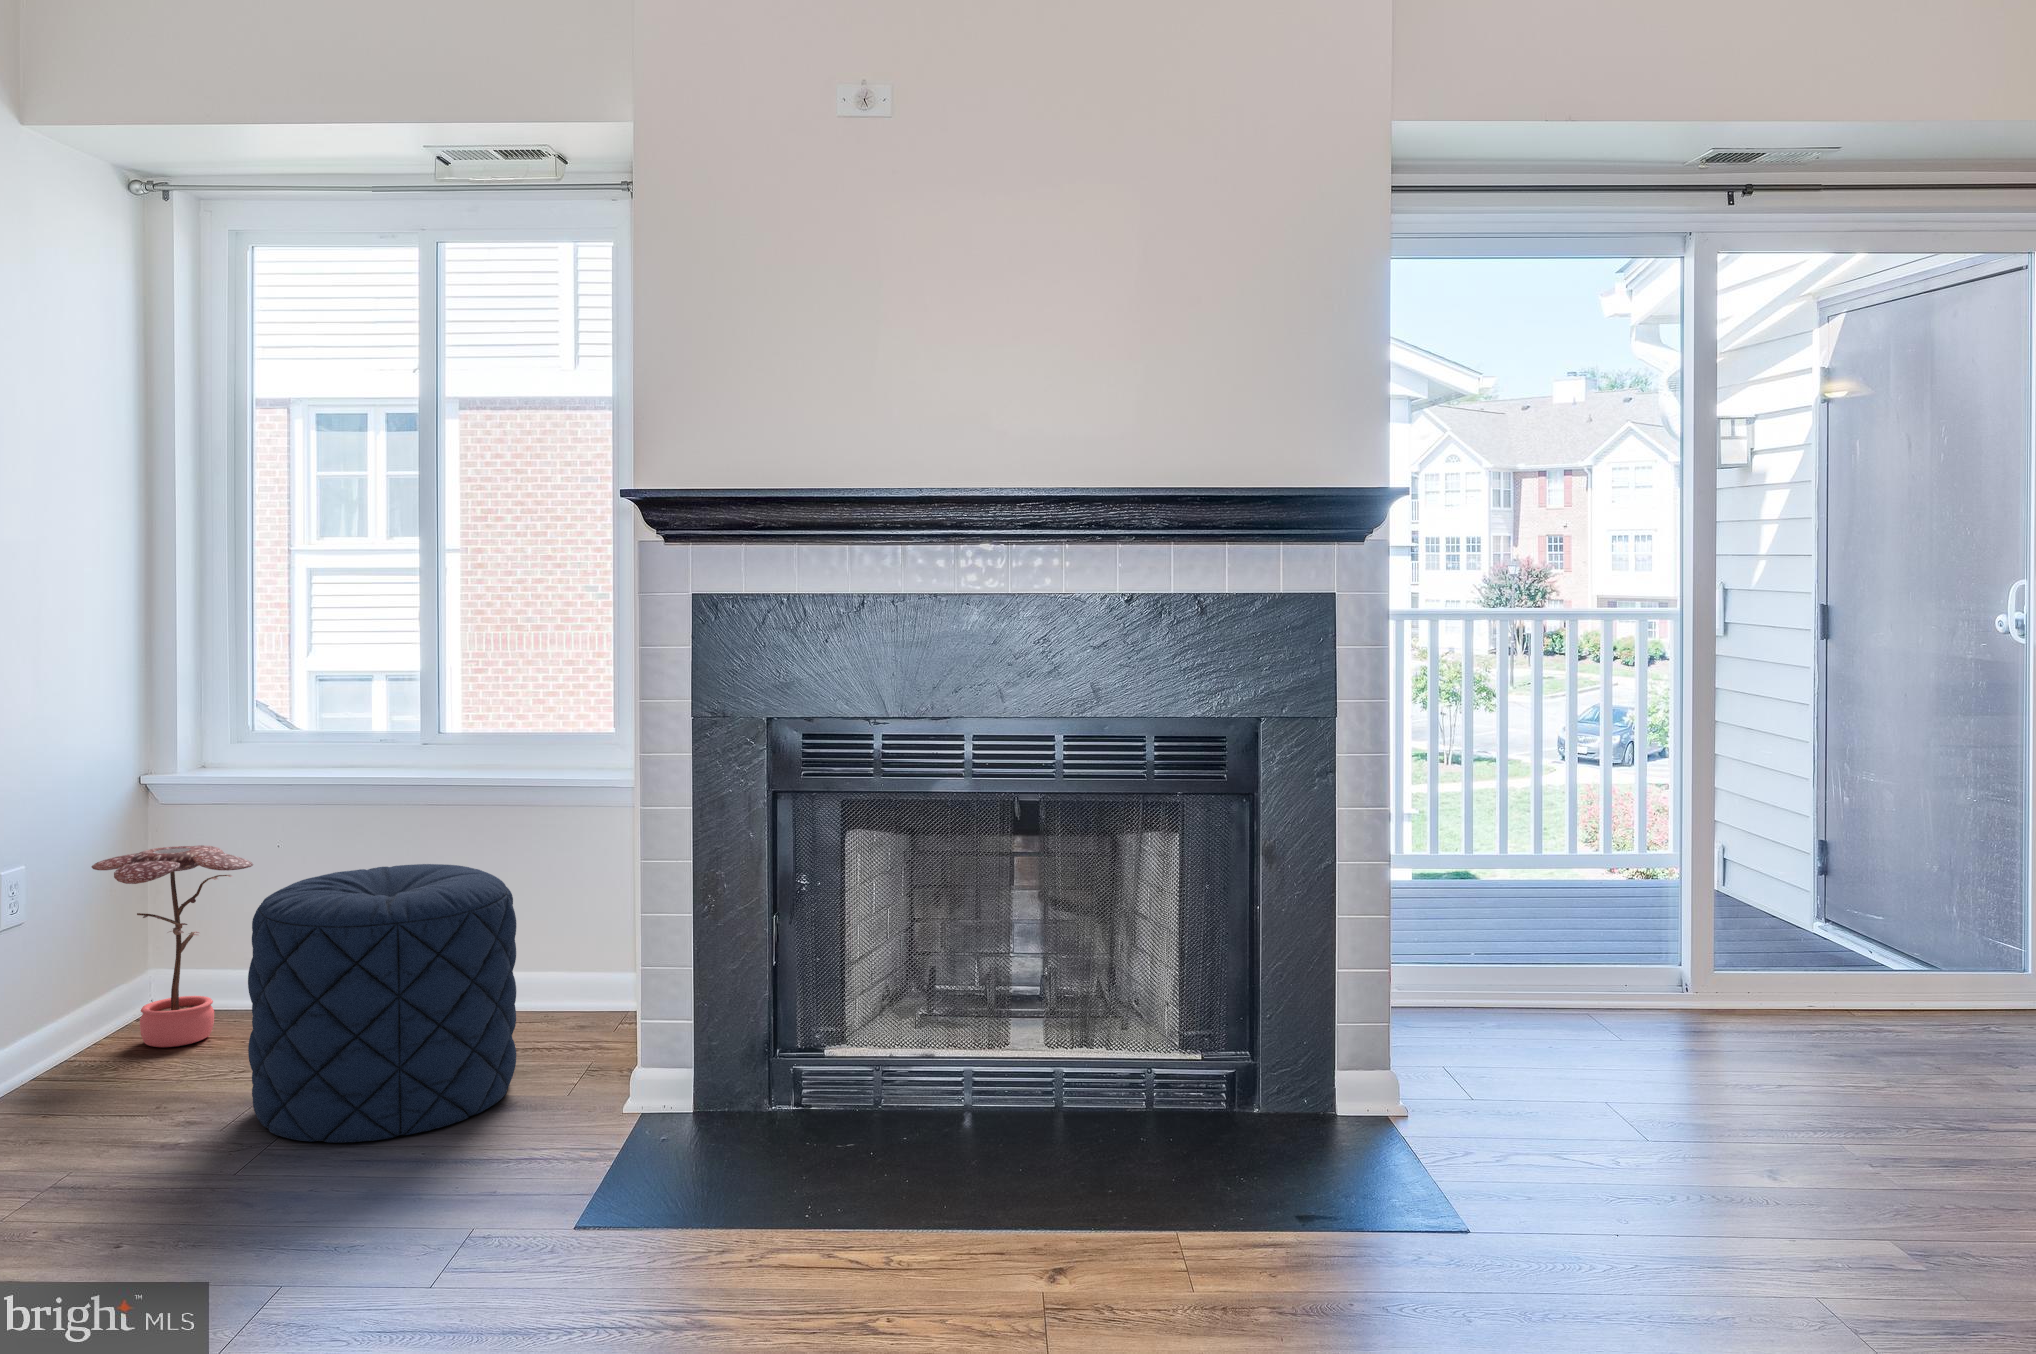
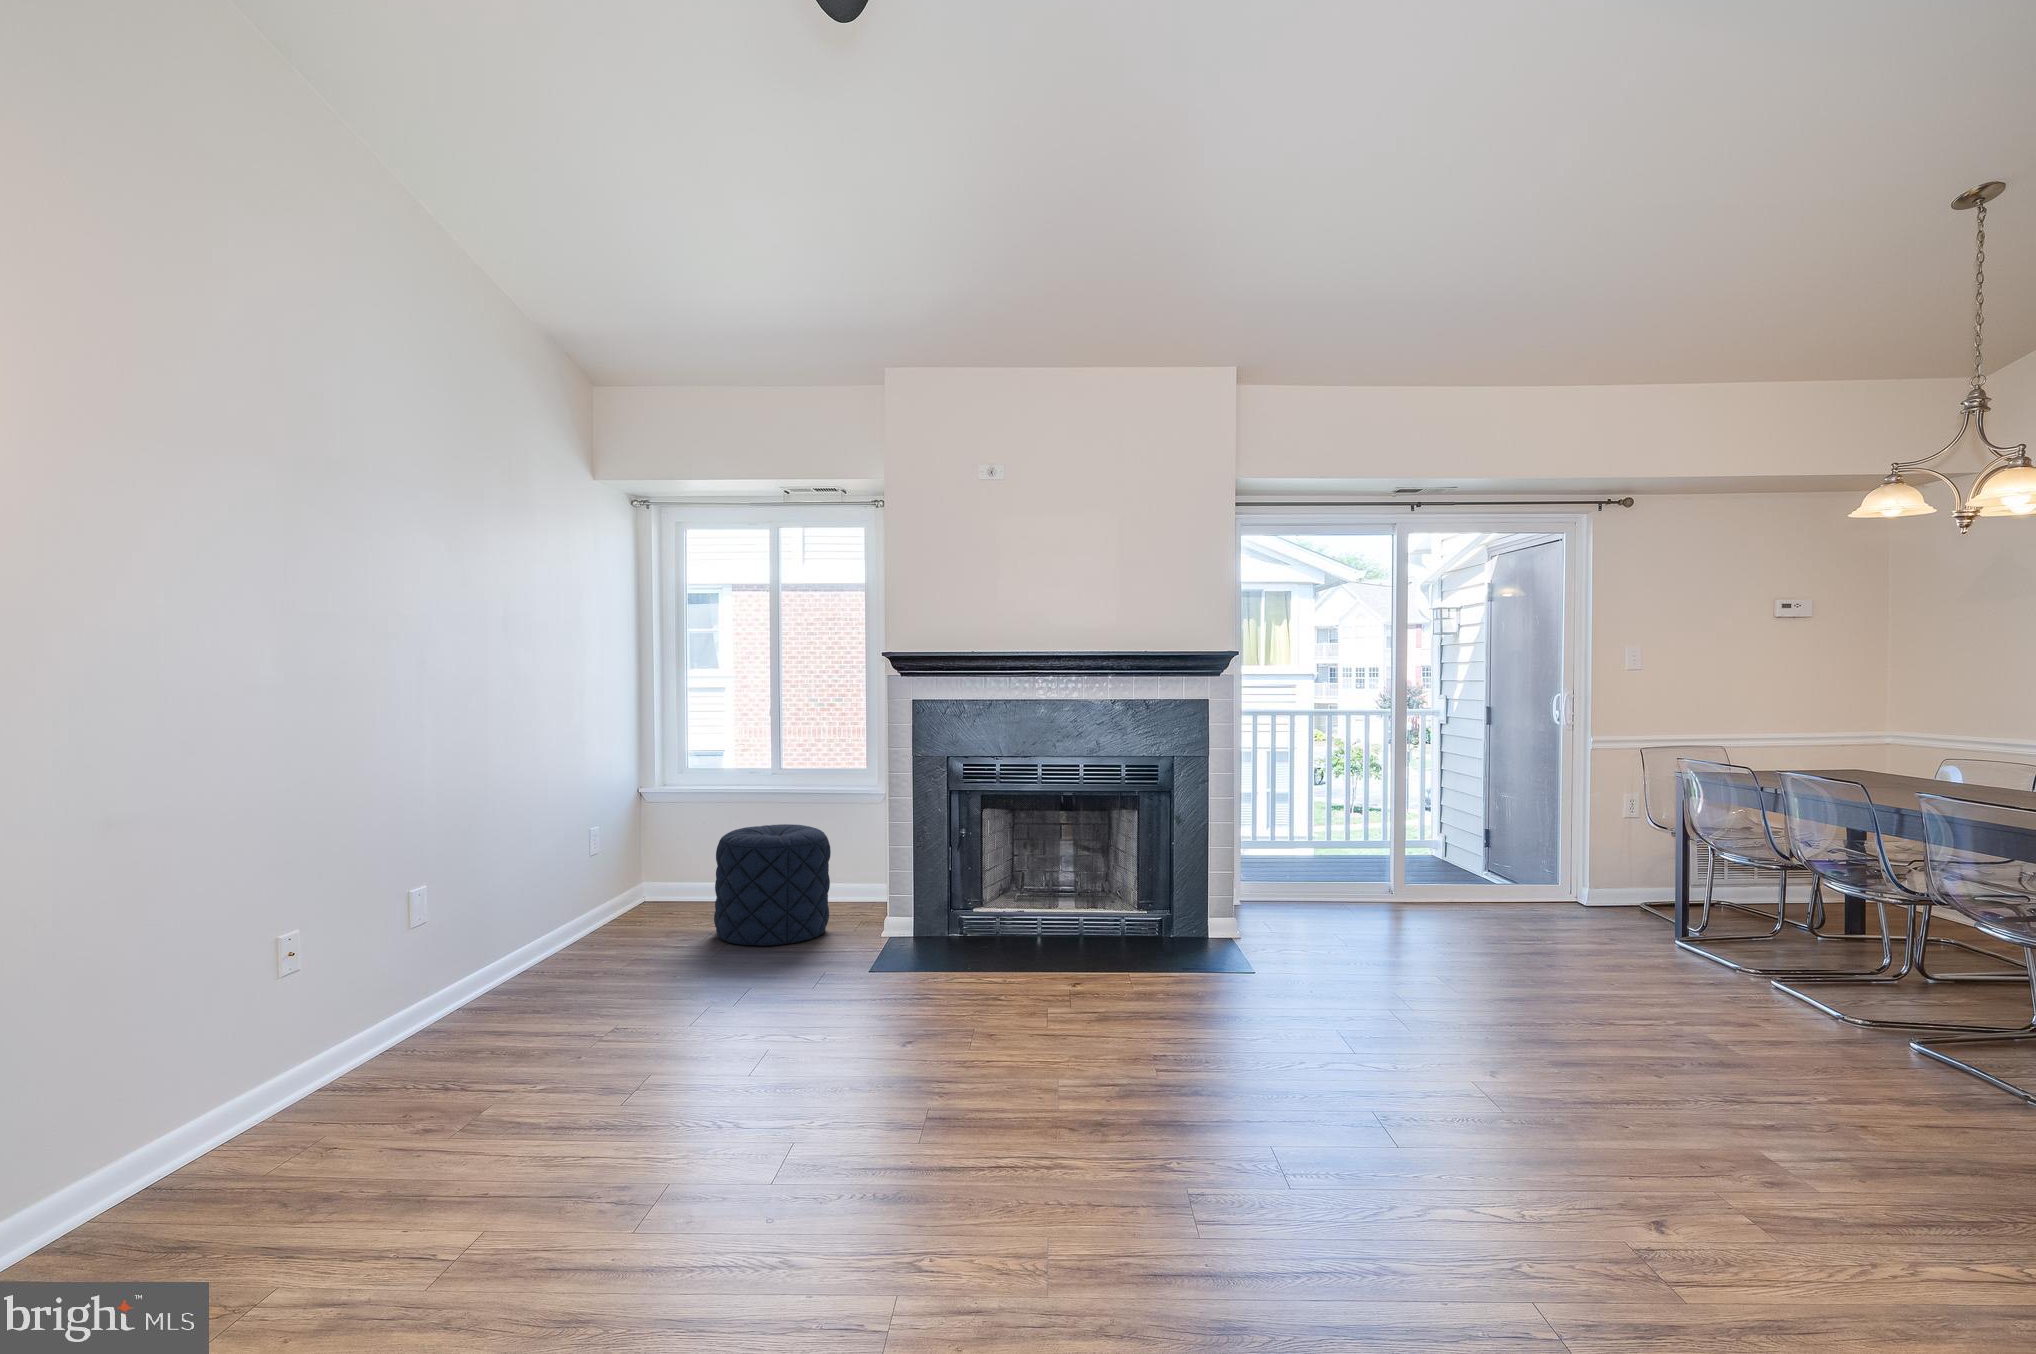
potted plant: present [92,845,253,1047] -> none [620,818,694,914]

